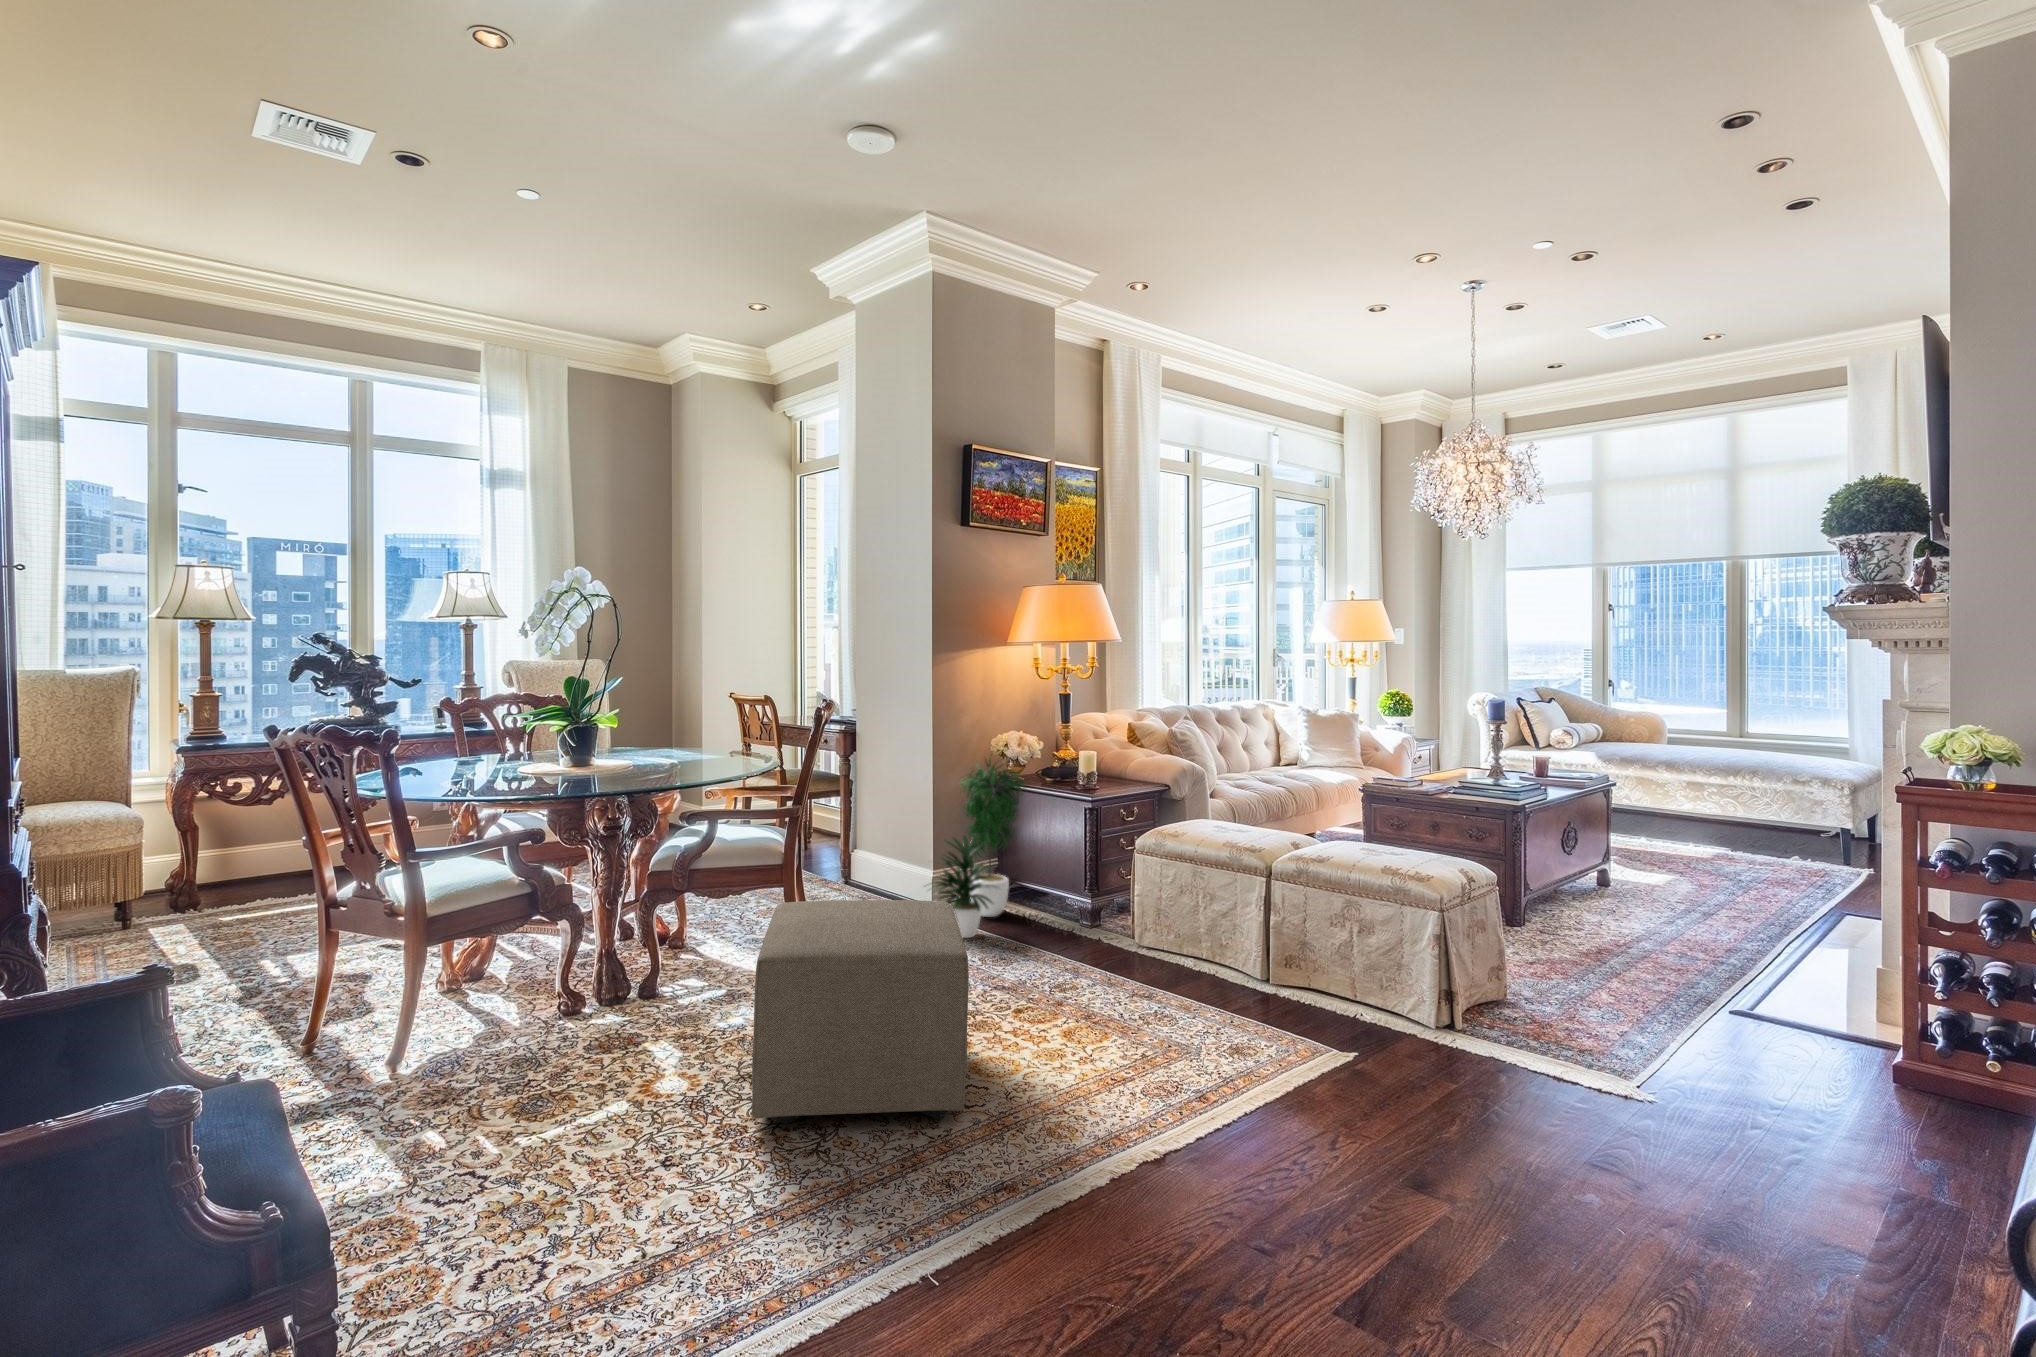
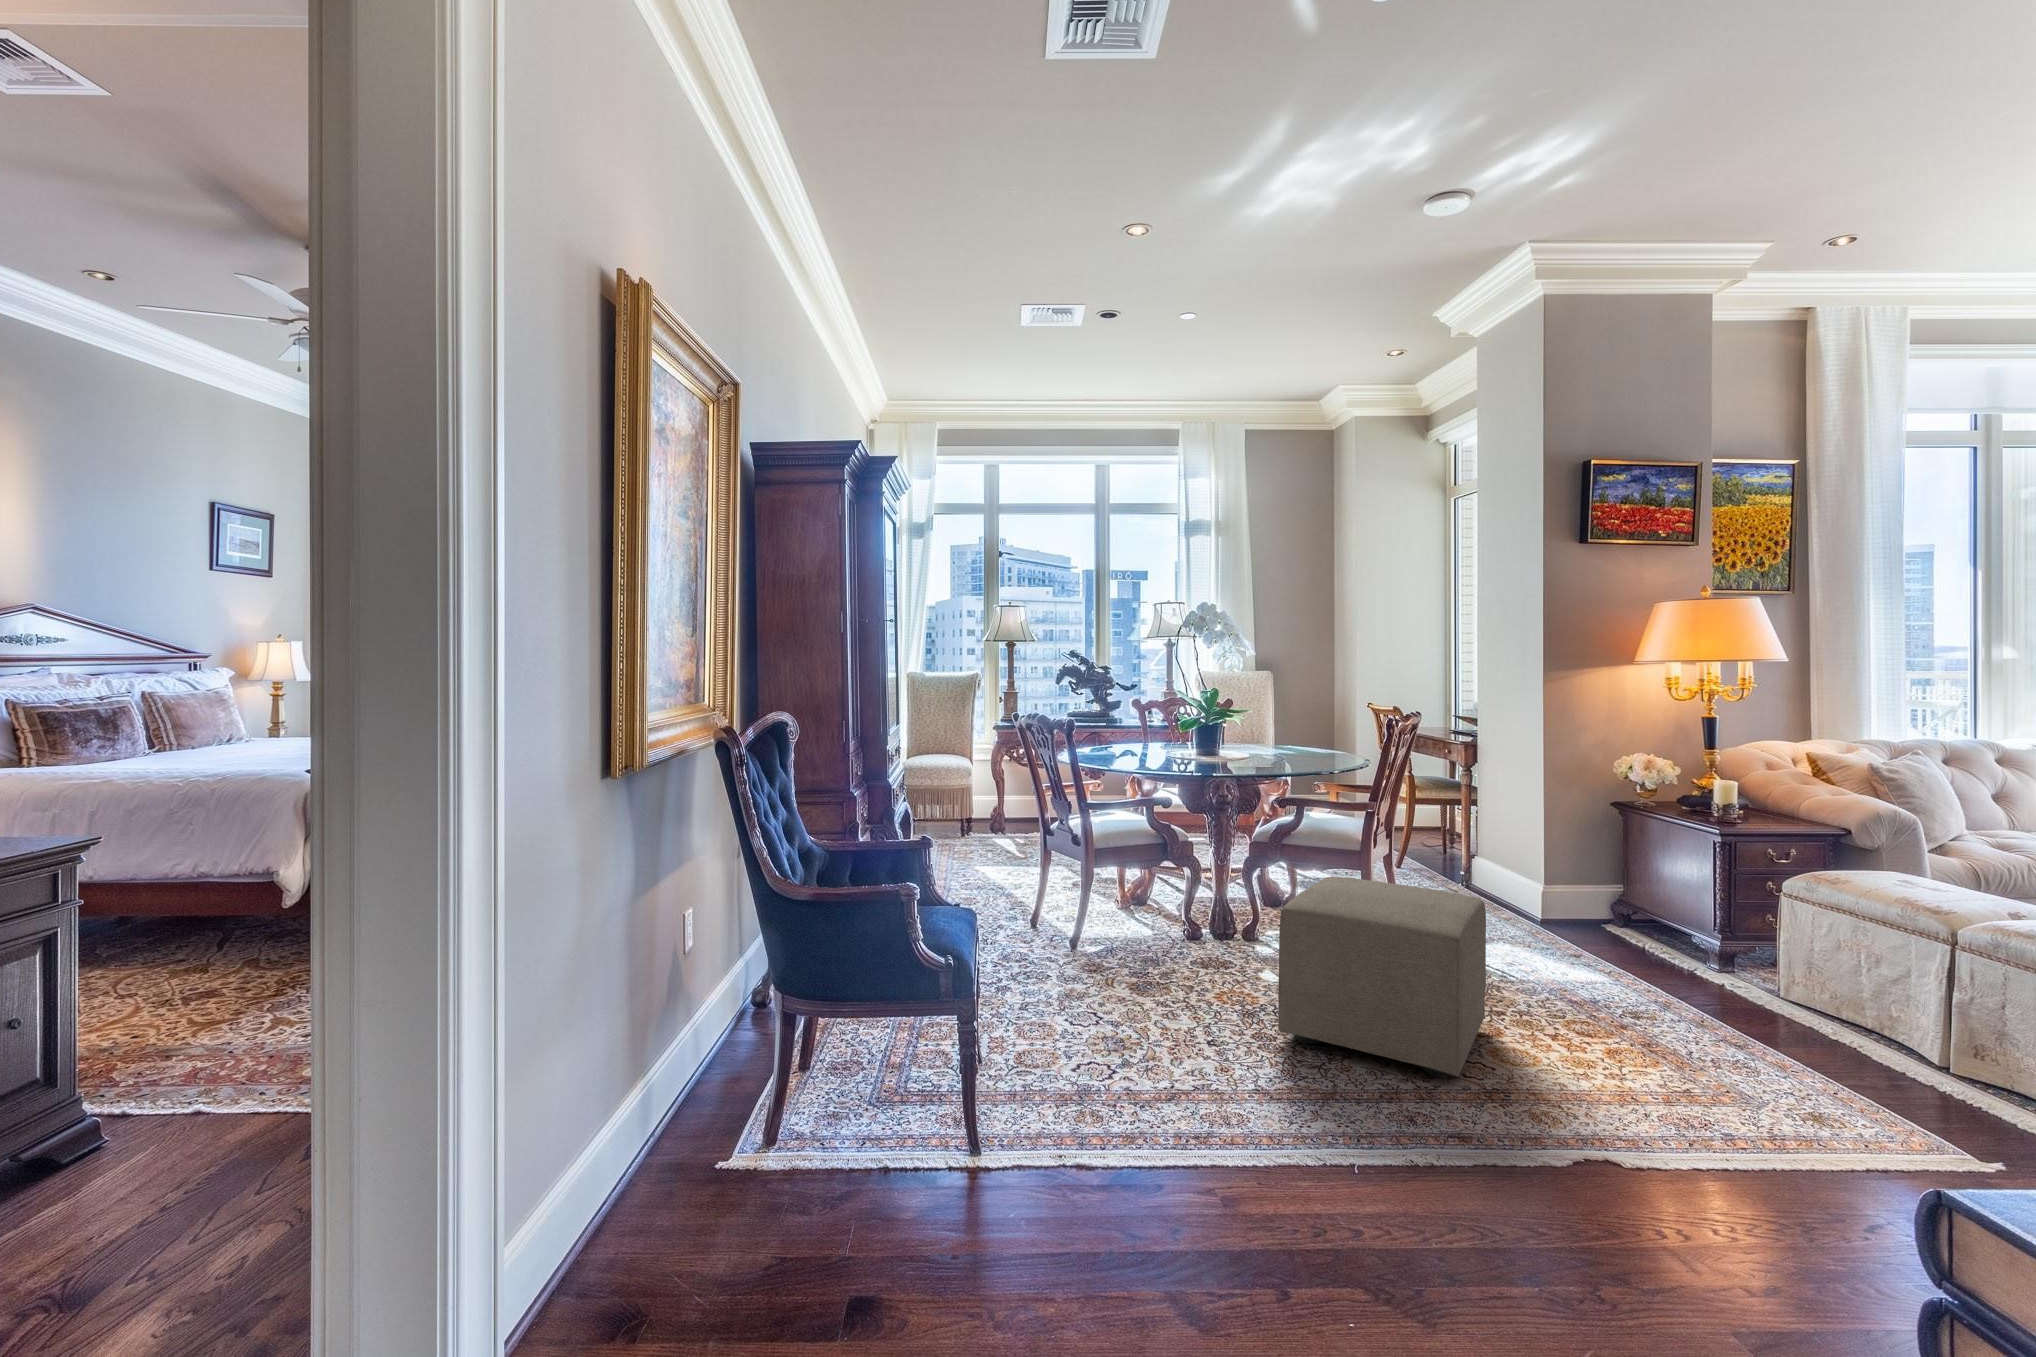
potted plant: present [925,760,1026,938] -> none [1513,773,1648,953]

